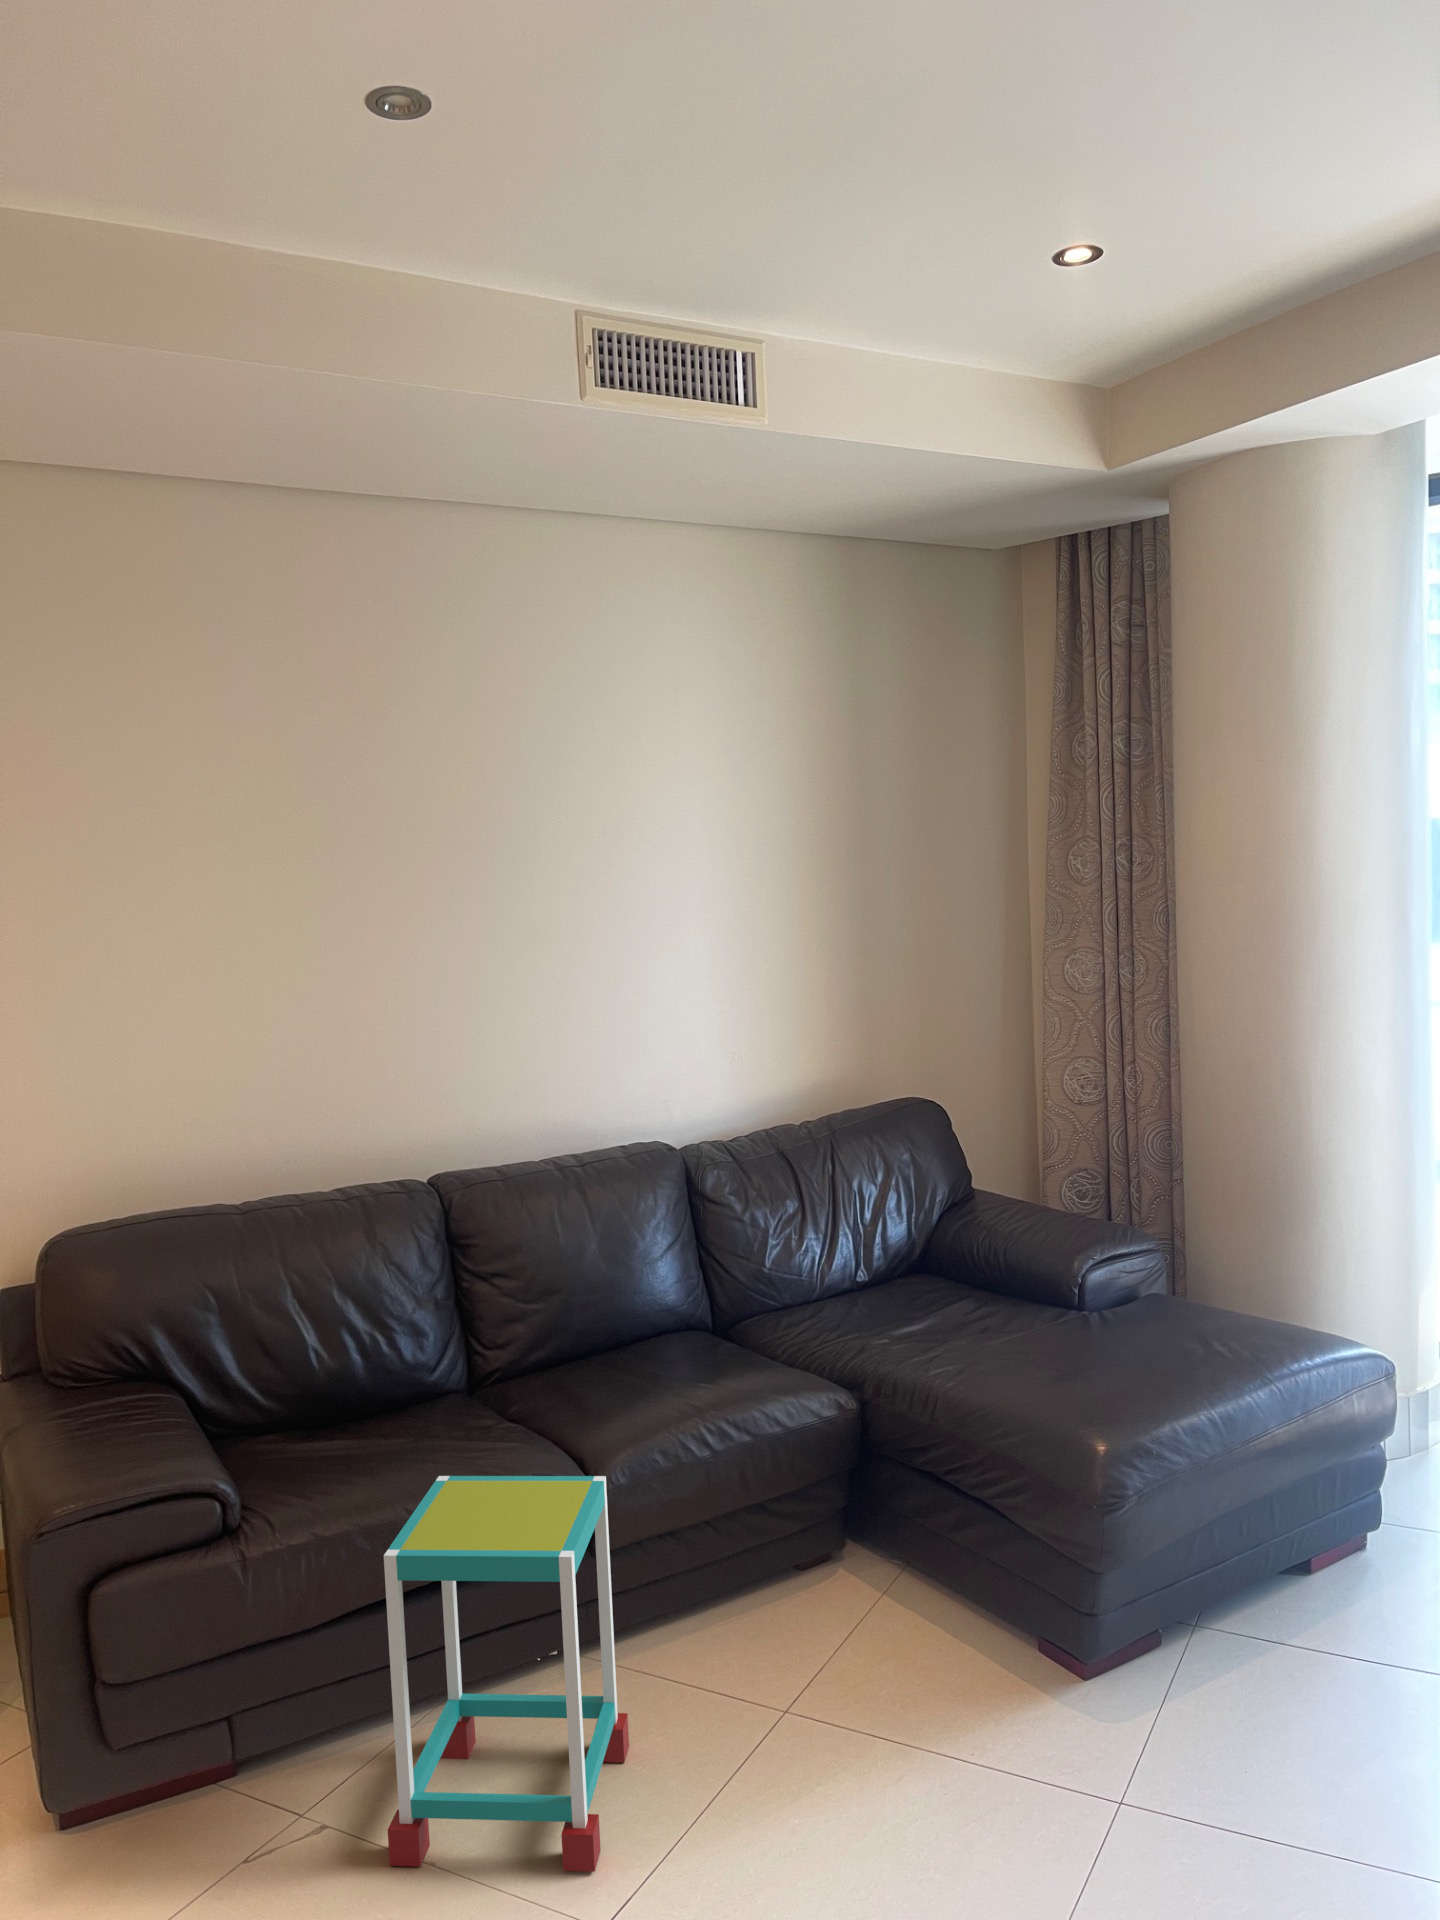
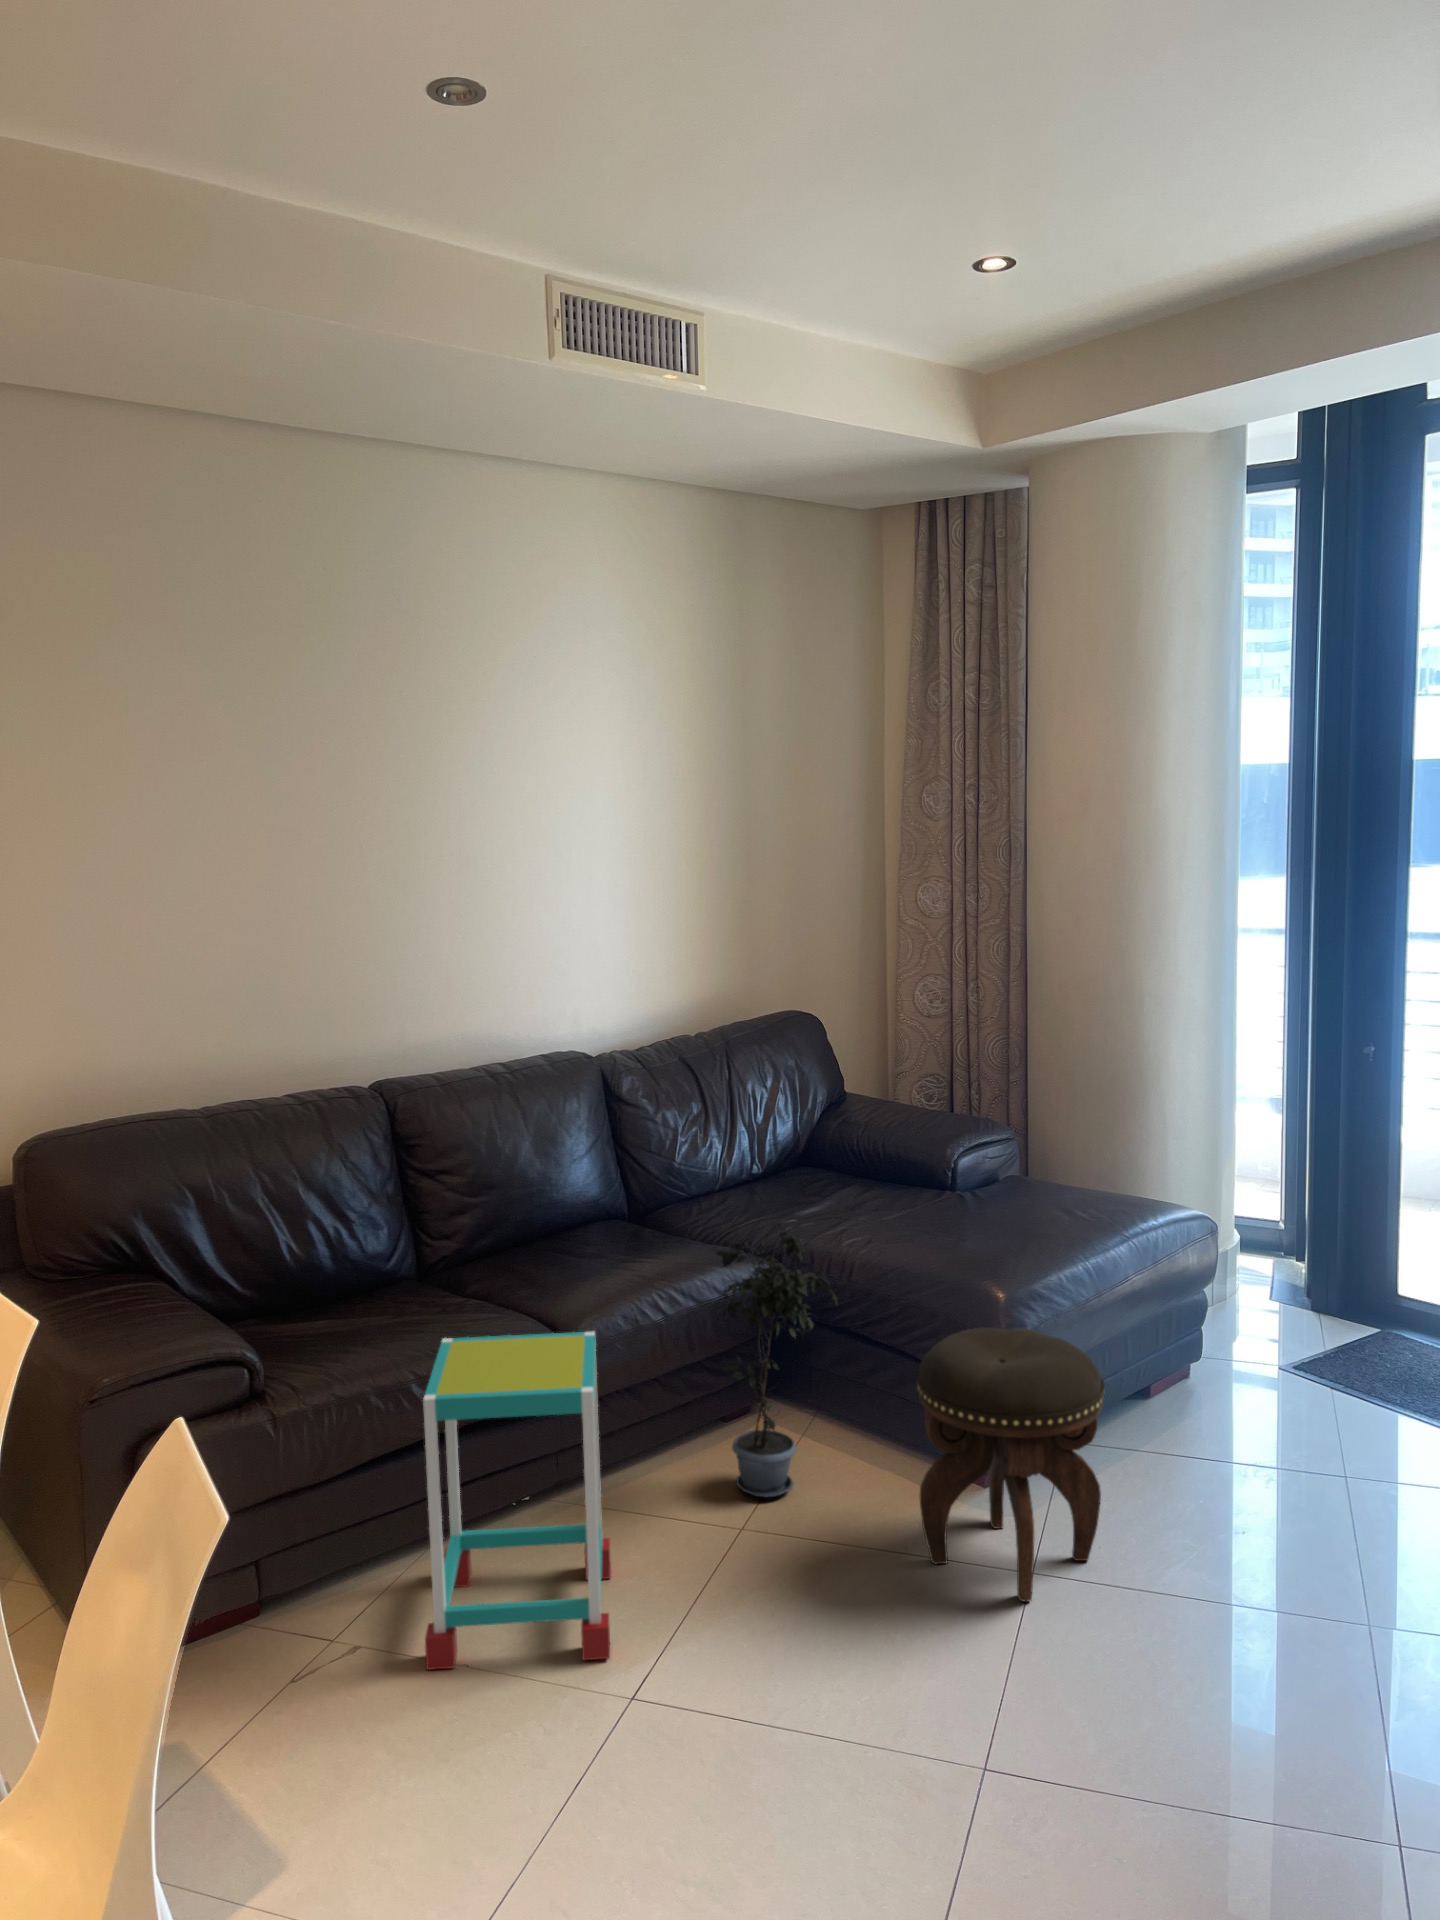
potted plant: none [757,1348,896,1671] -> present [709,1221,837,1497]
footstool: none [980,1490,1209,1840] -> present [917,1328,1105,1602]

